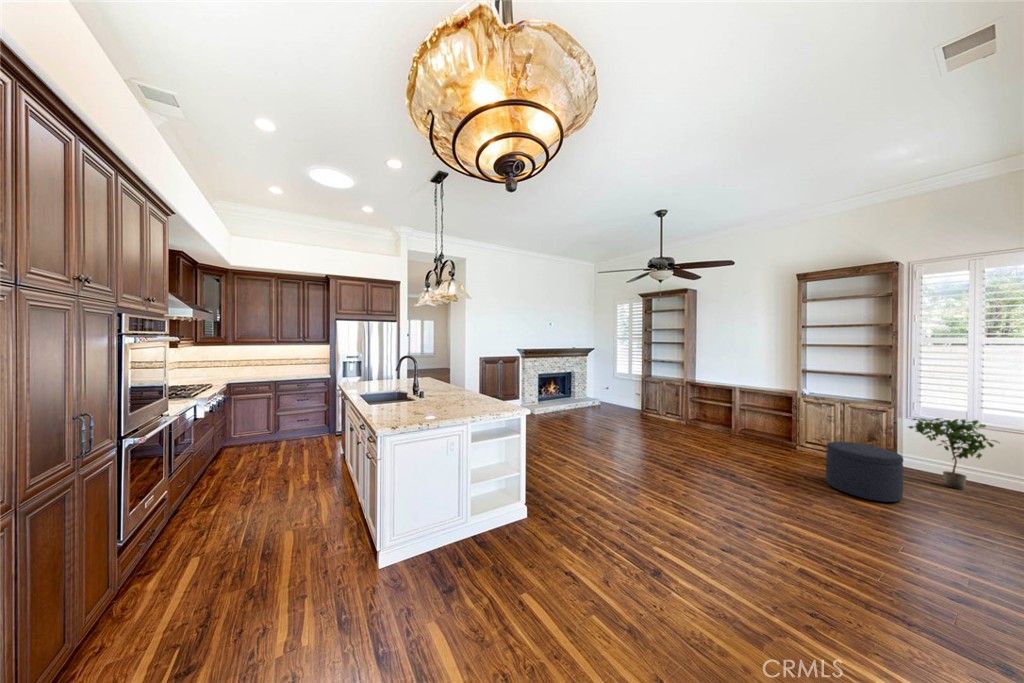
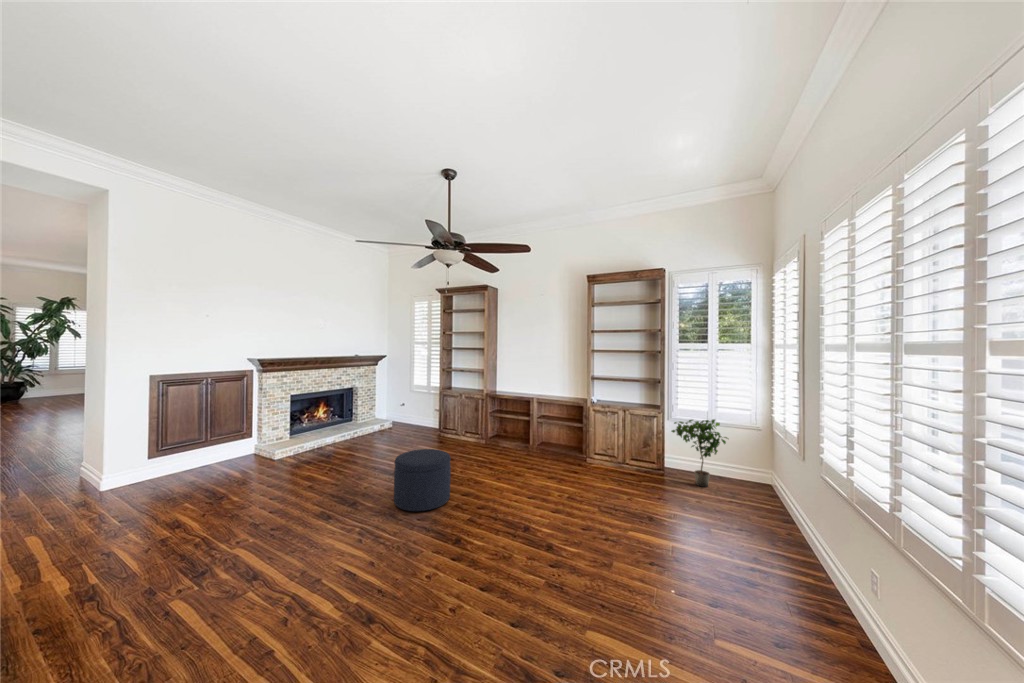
ottoman: present [826,442,903,502] -> present [394,449,451,511]

